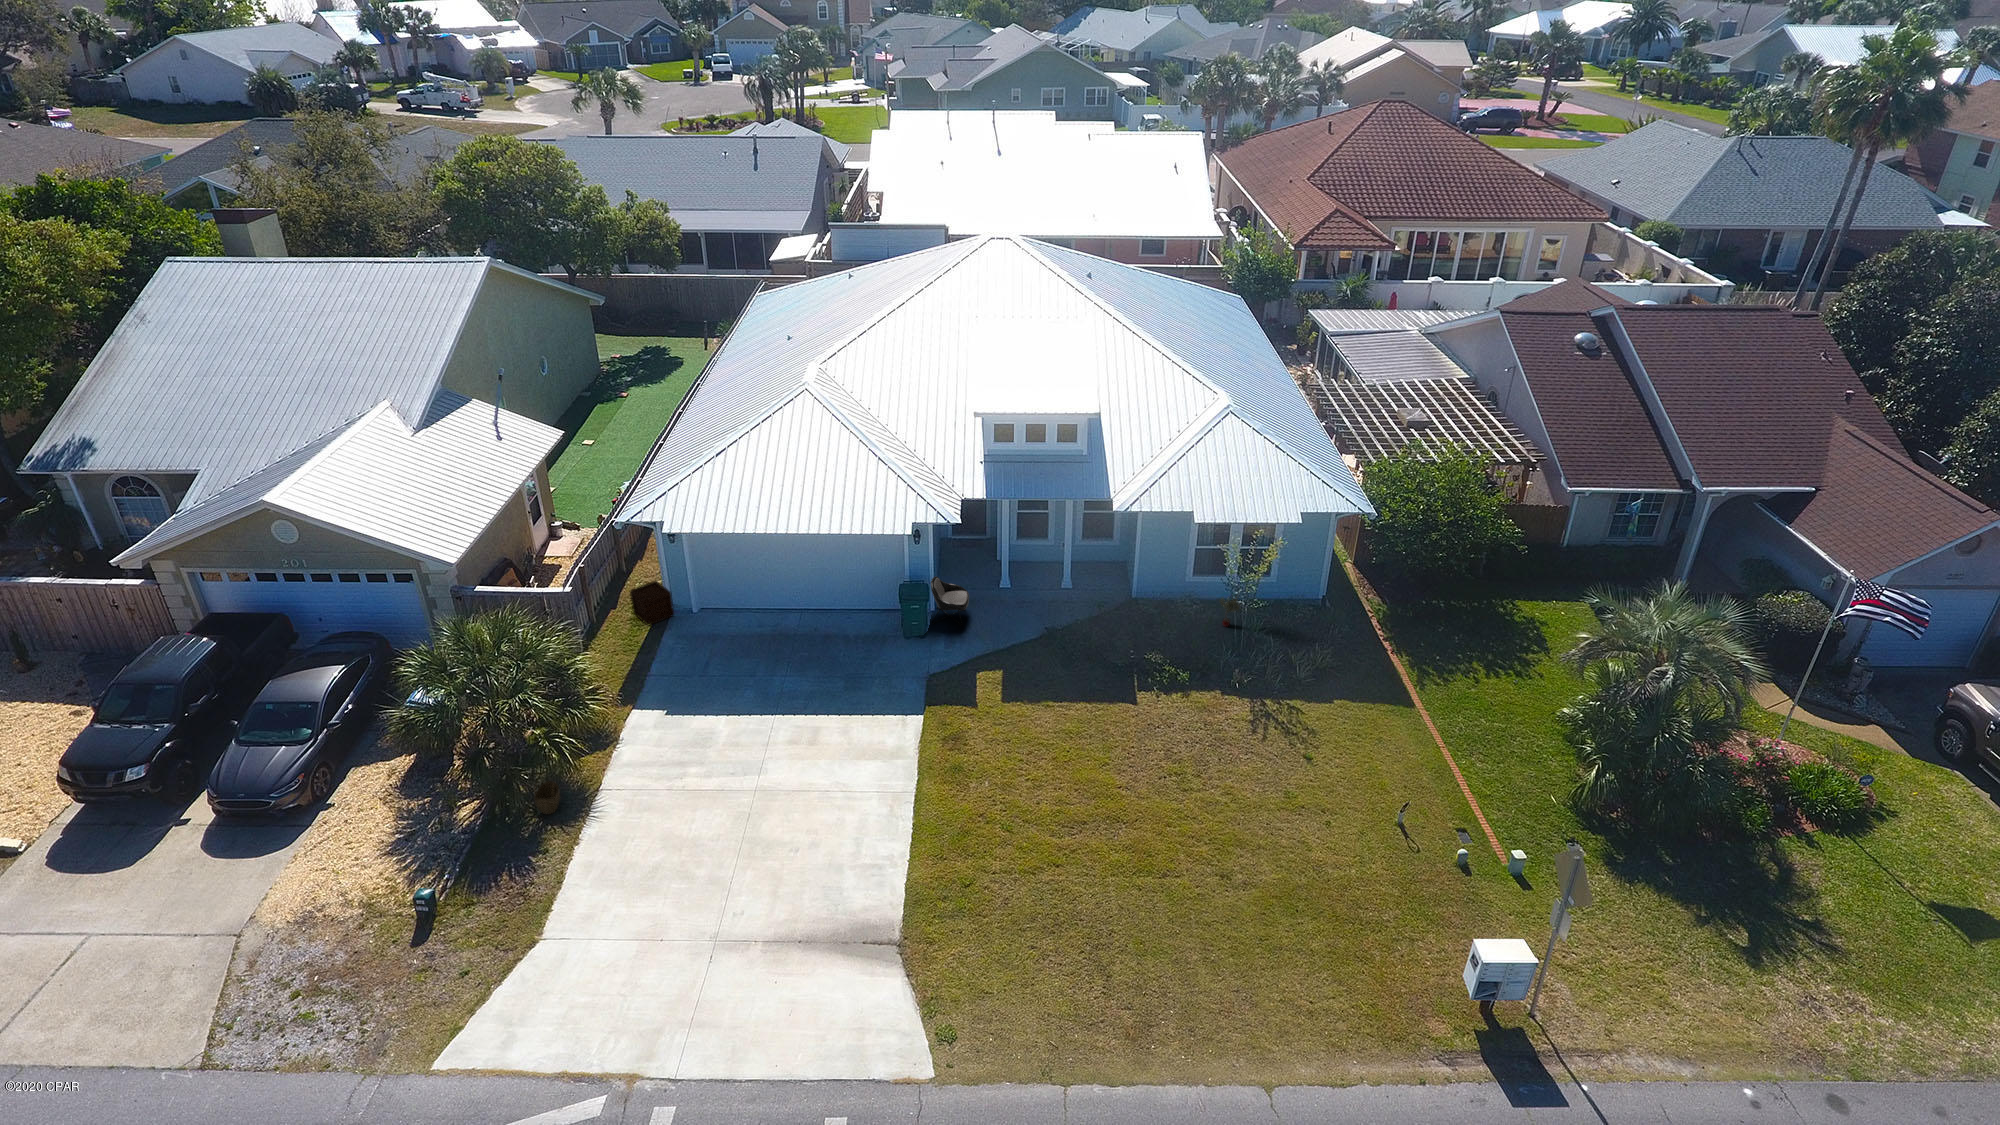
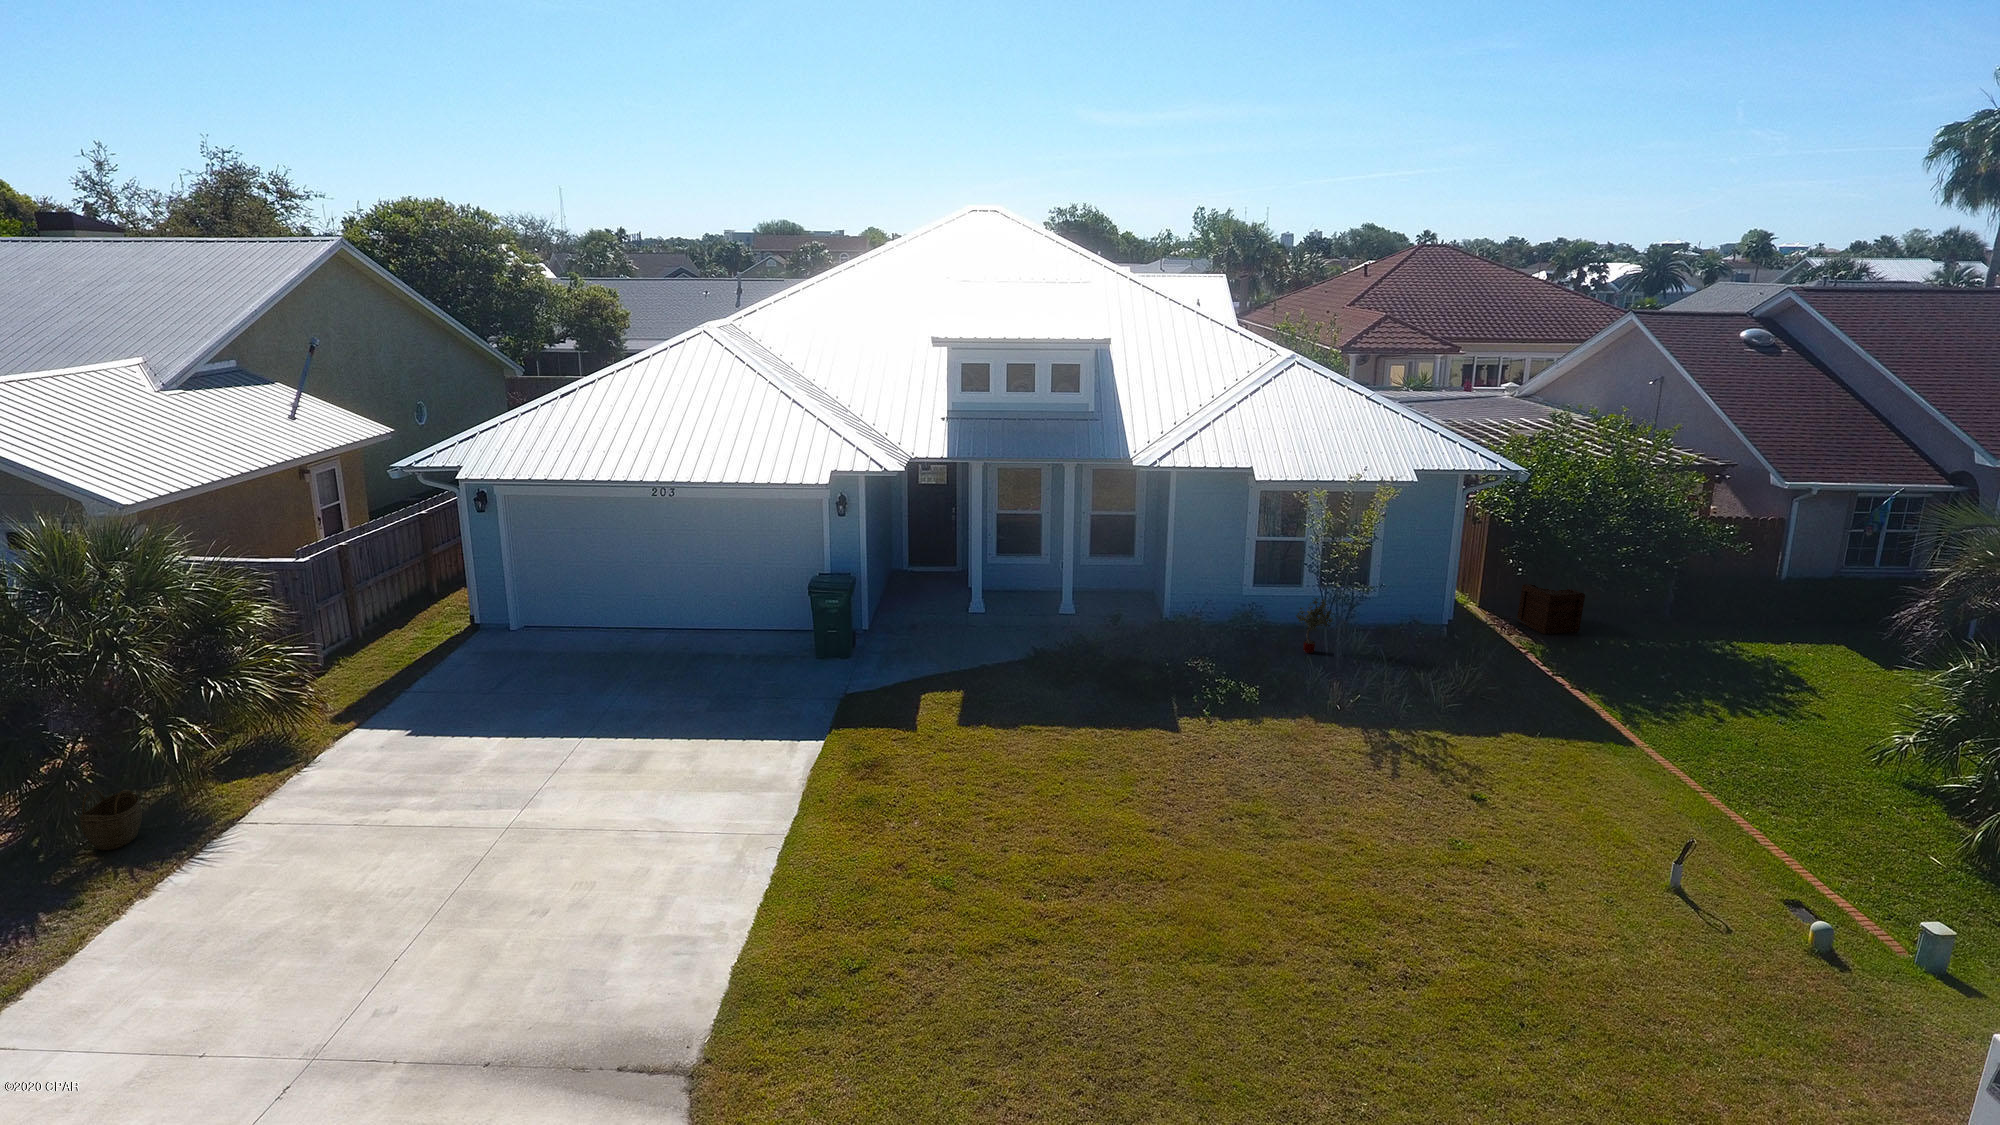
lounge chair: present [931,576,969,626] -> none [864,577,923,647]
wooden crate: present [630,580,674,626] -> present [1517,584,1585,634]

